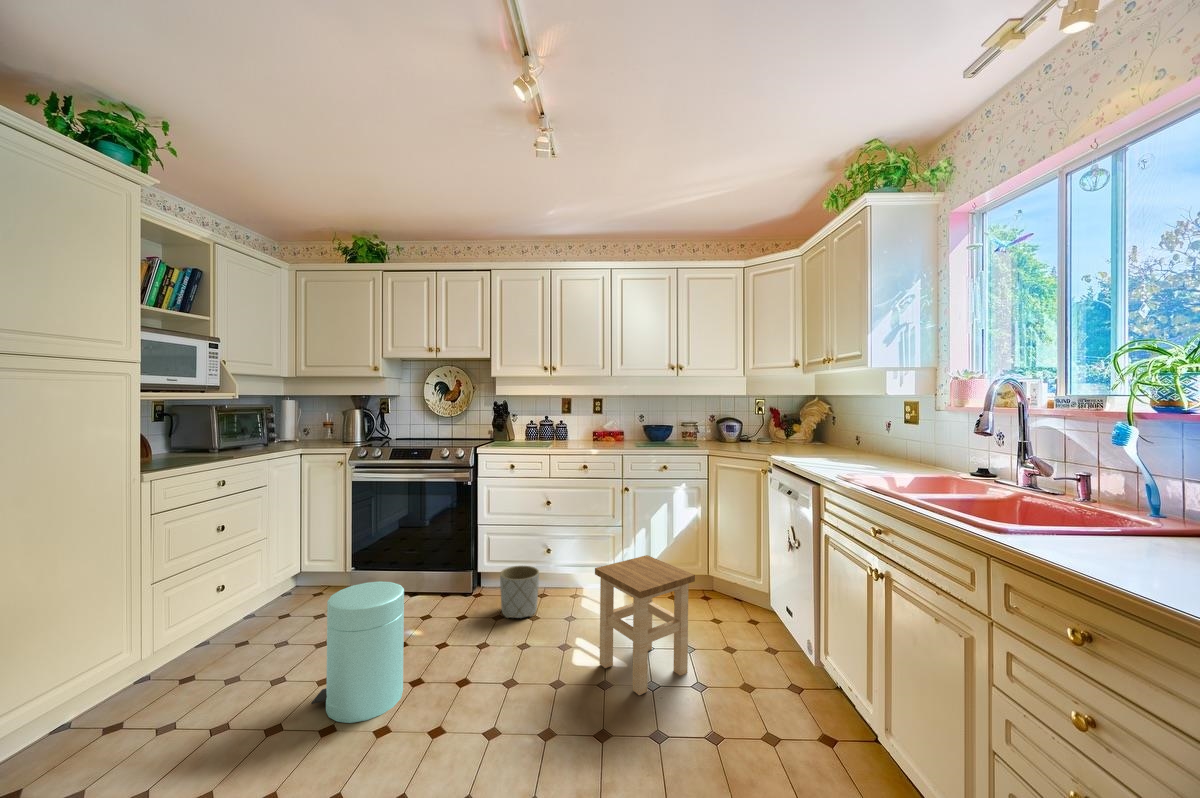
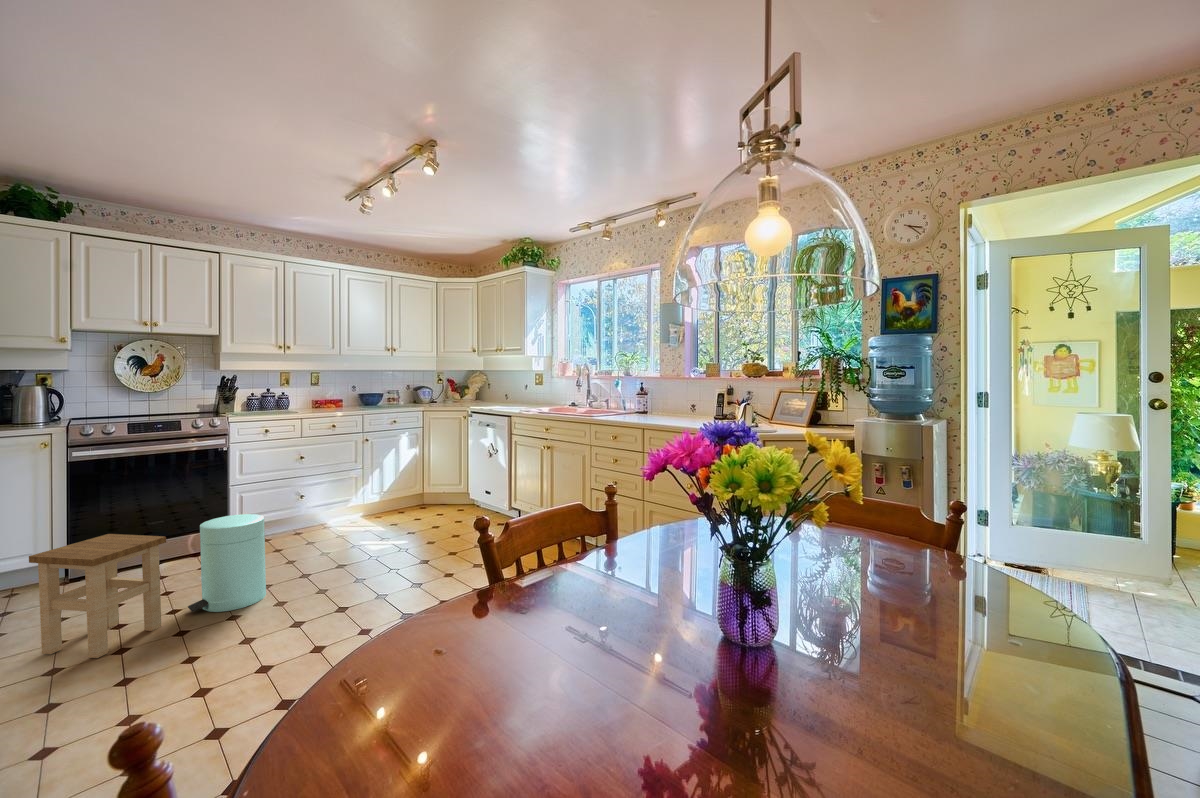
stool: present [595,555,695,695] -> present [29,534,166,658]
planter: present [500,566,539,618] -> none [274,508,311,548]

